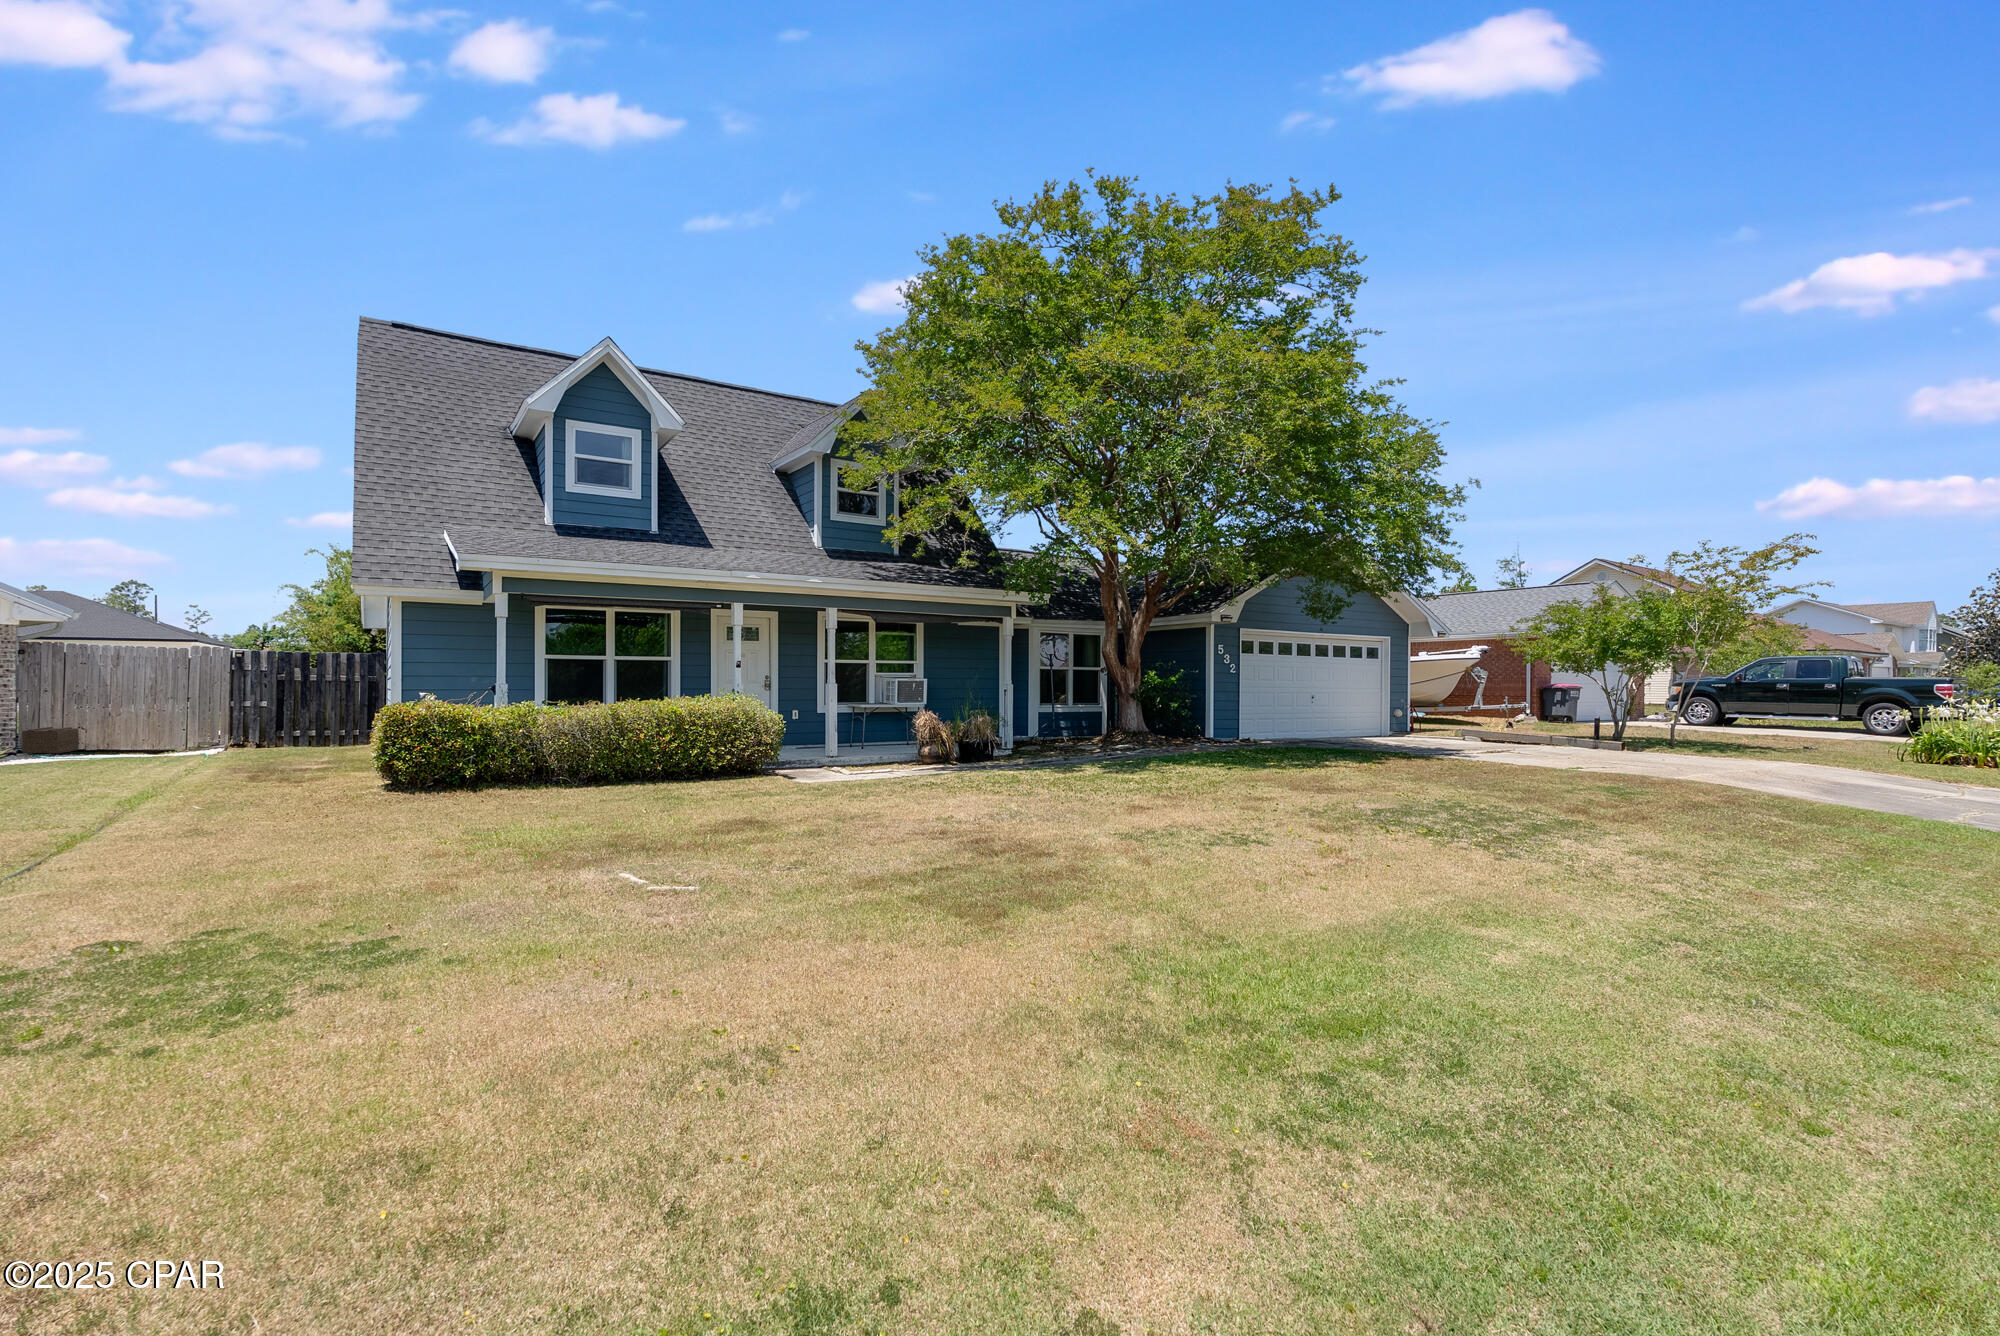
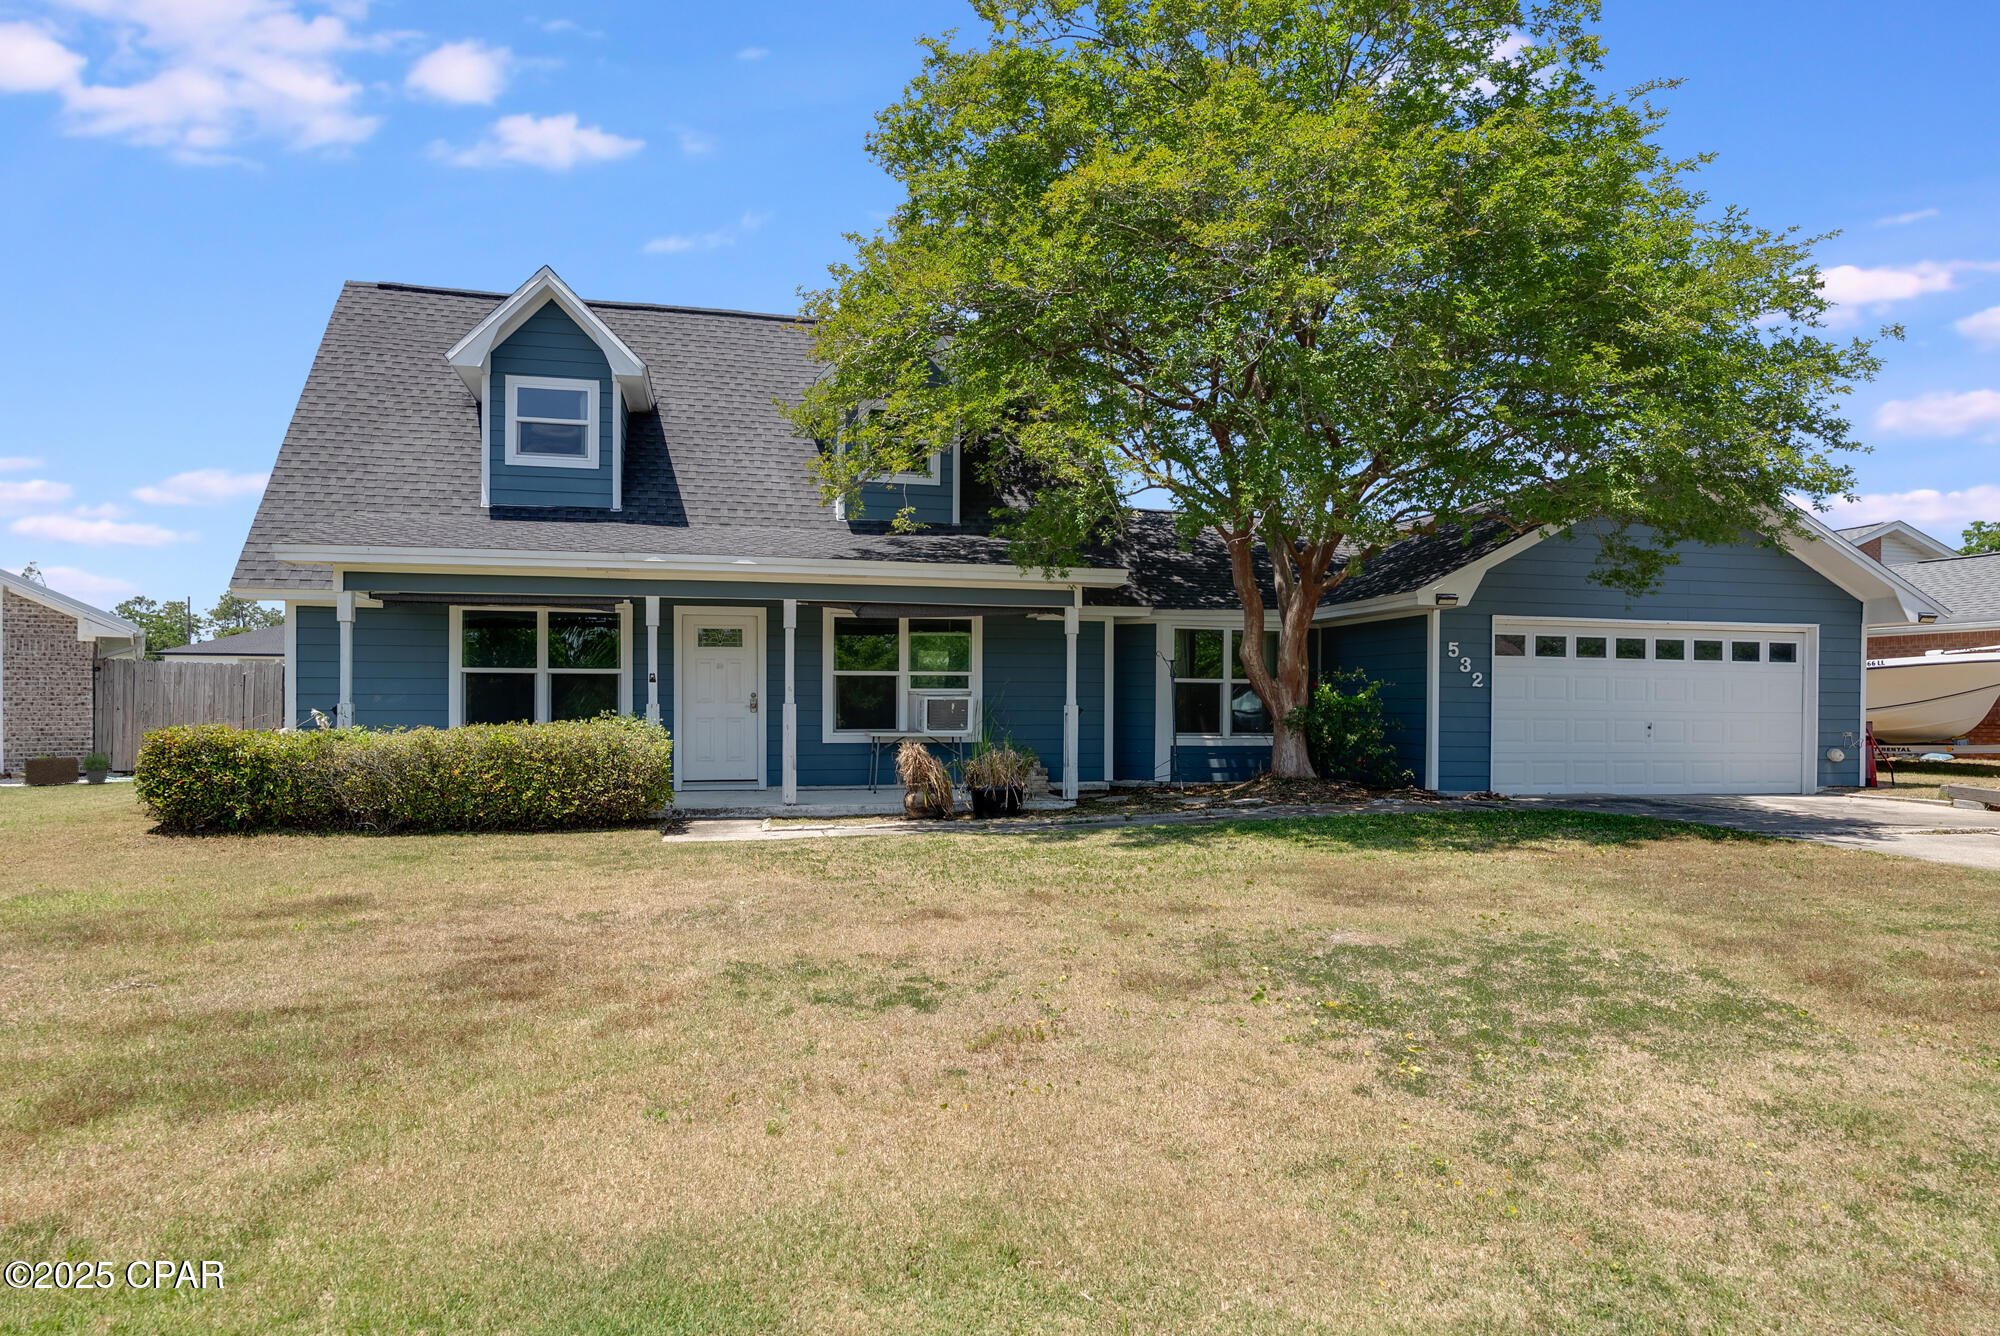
potted plant: none [87,722,118,752] -> present [82,753,111,784]

